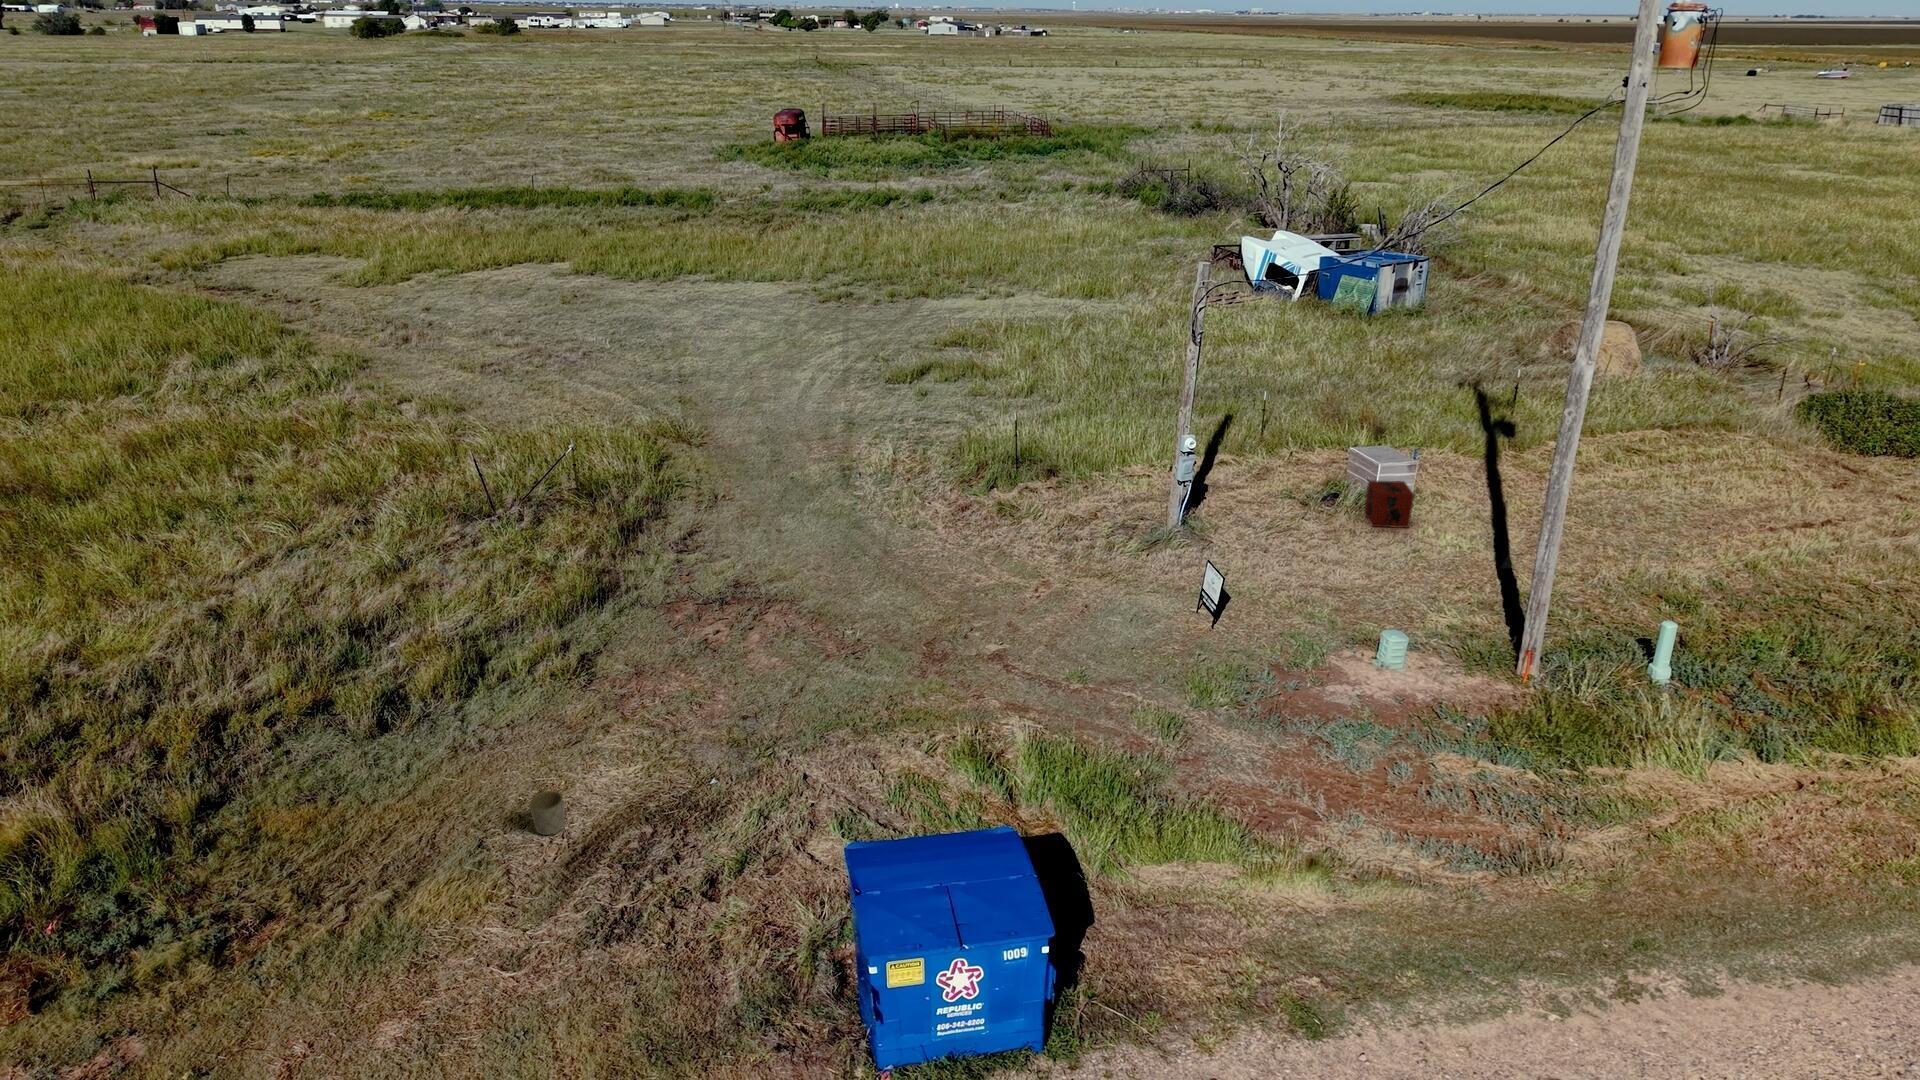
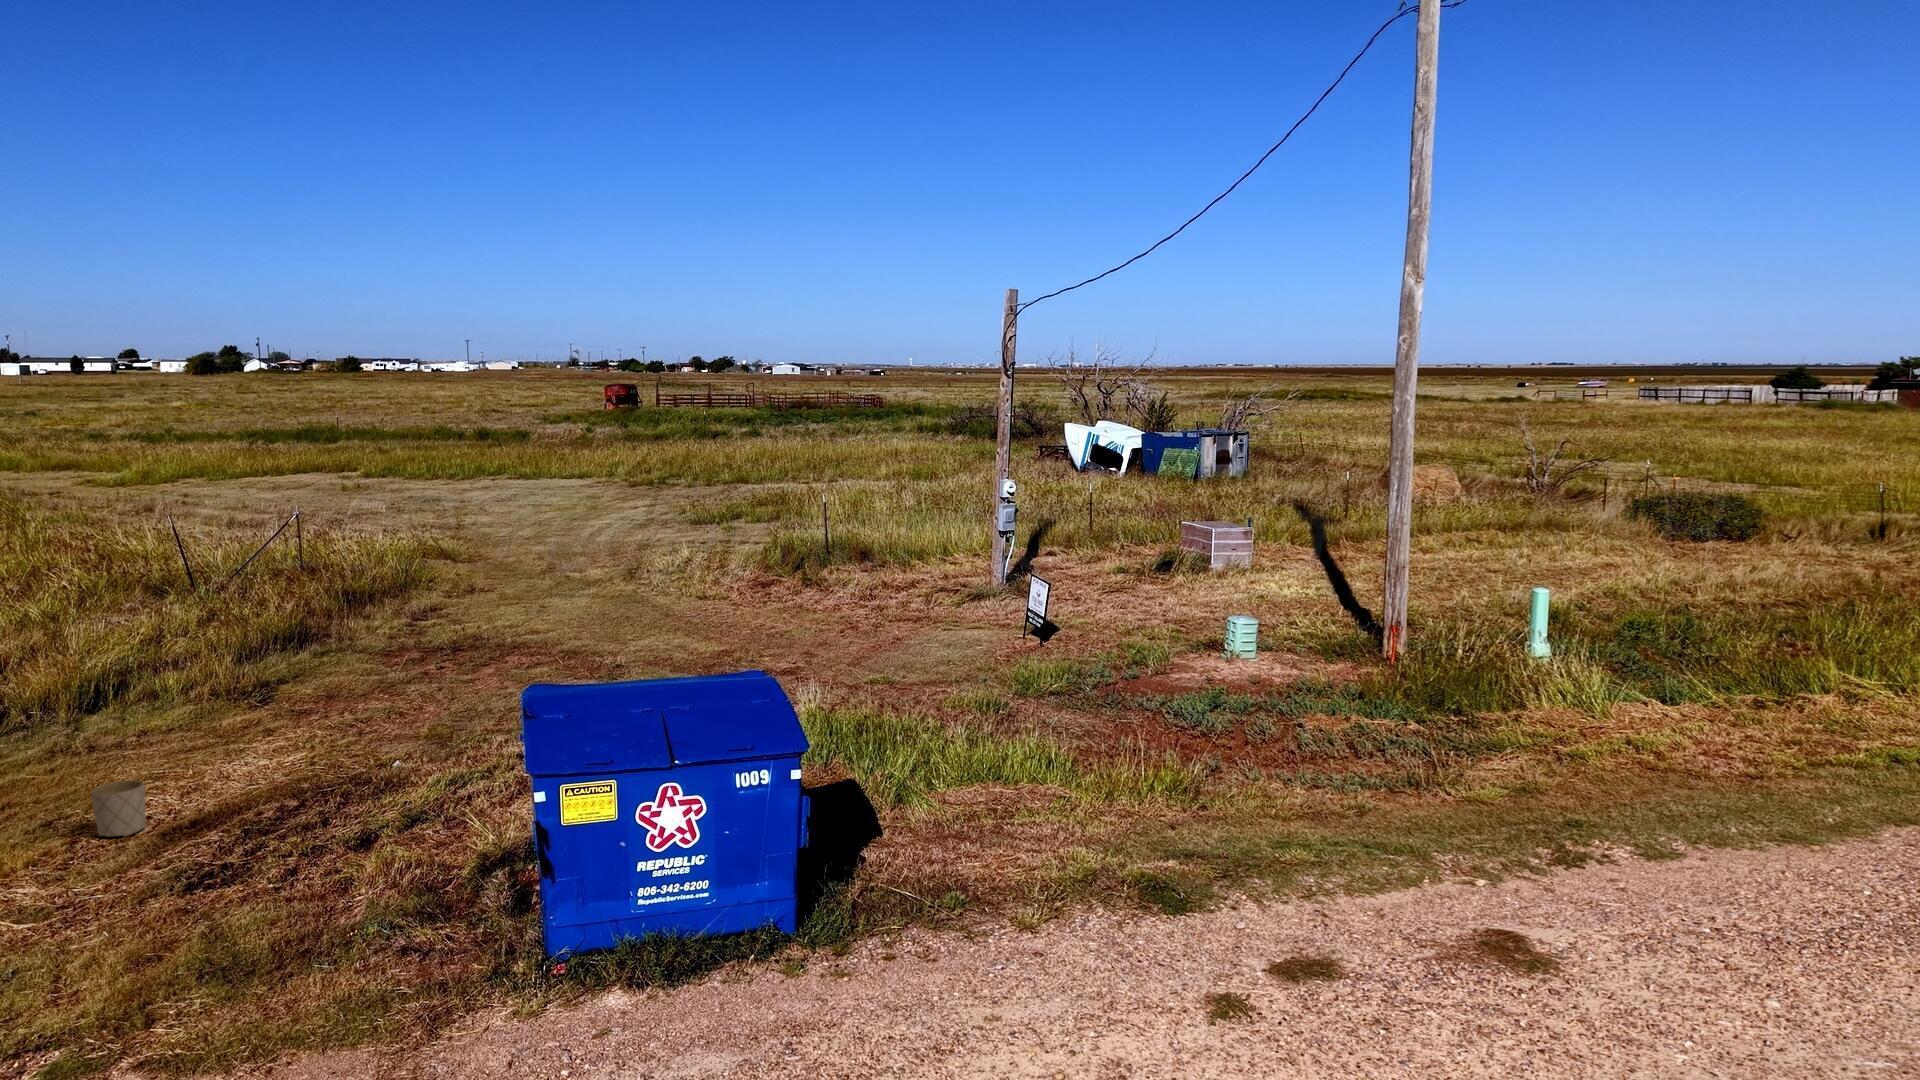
storage box: present [1364,481,1414,528] -> none [1203,543,1254,590]

